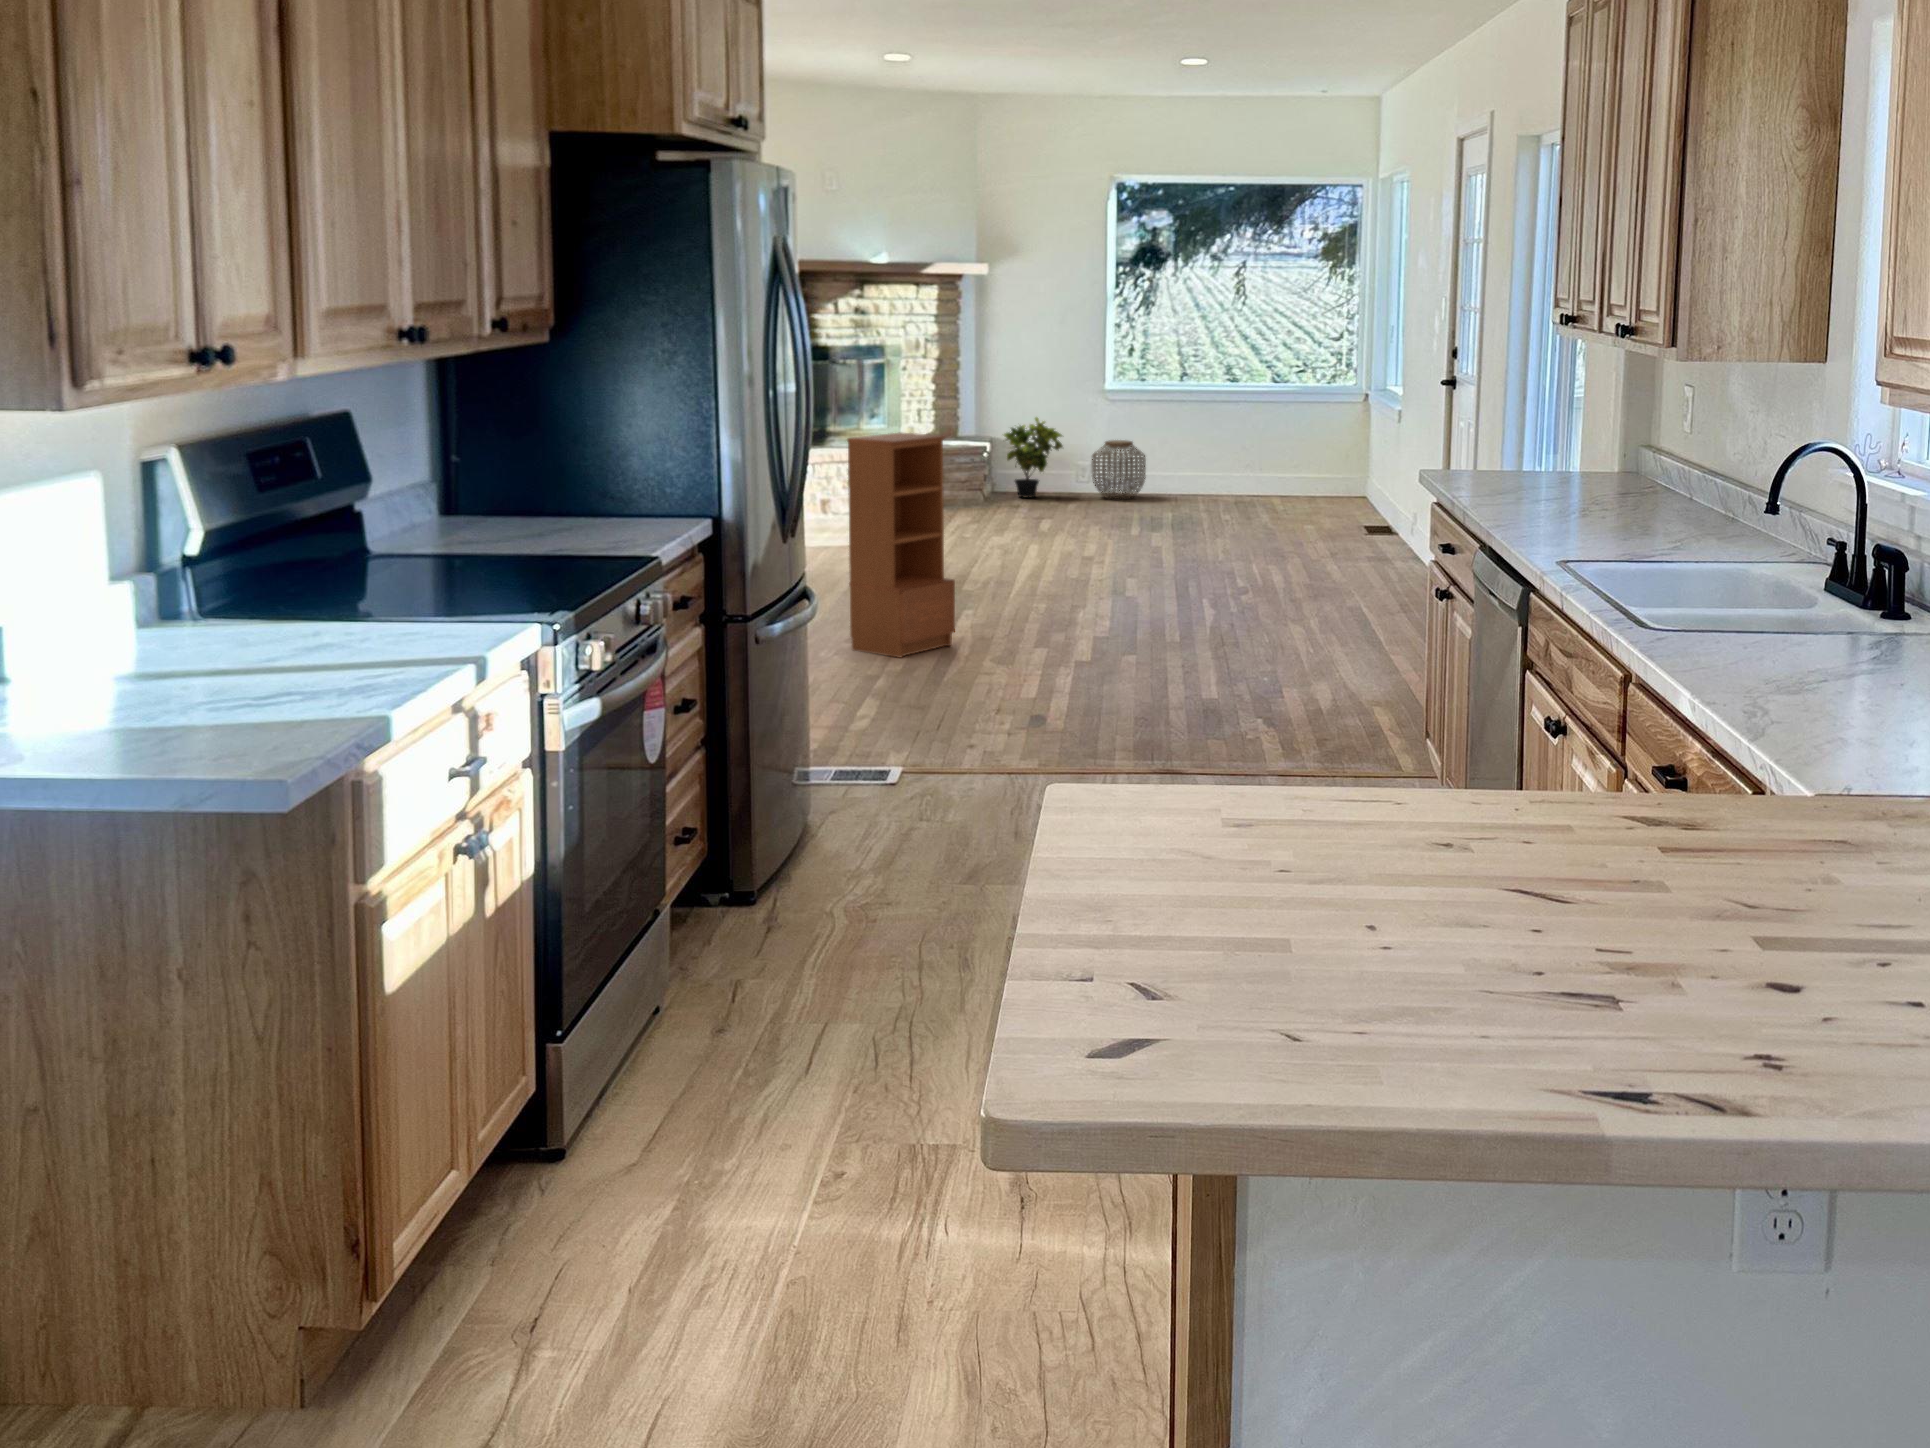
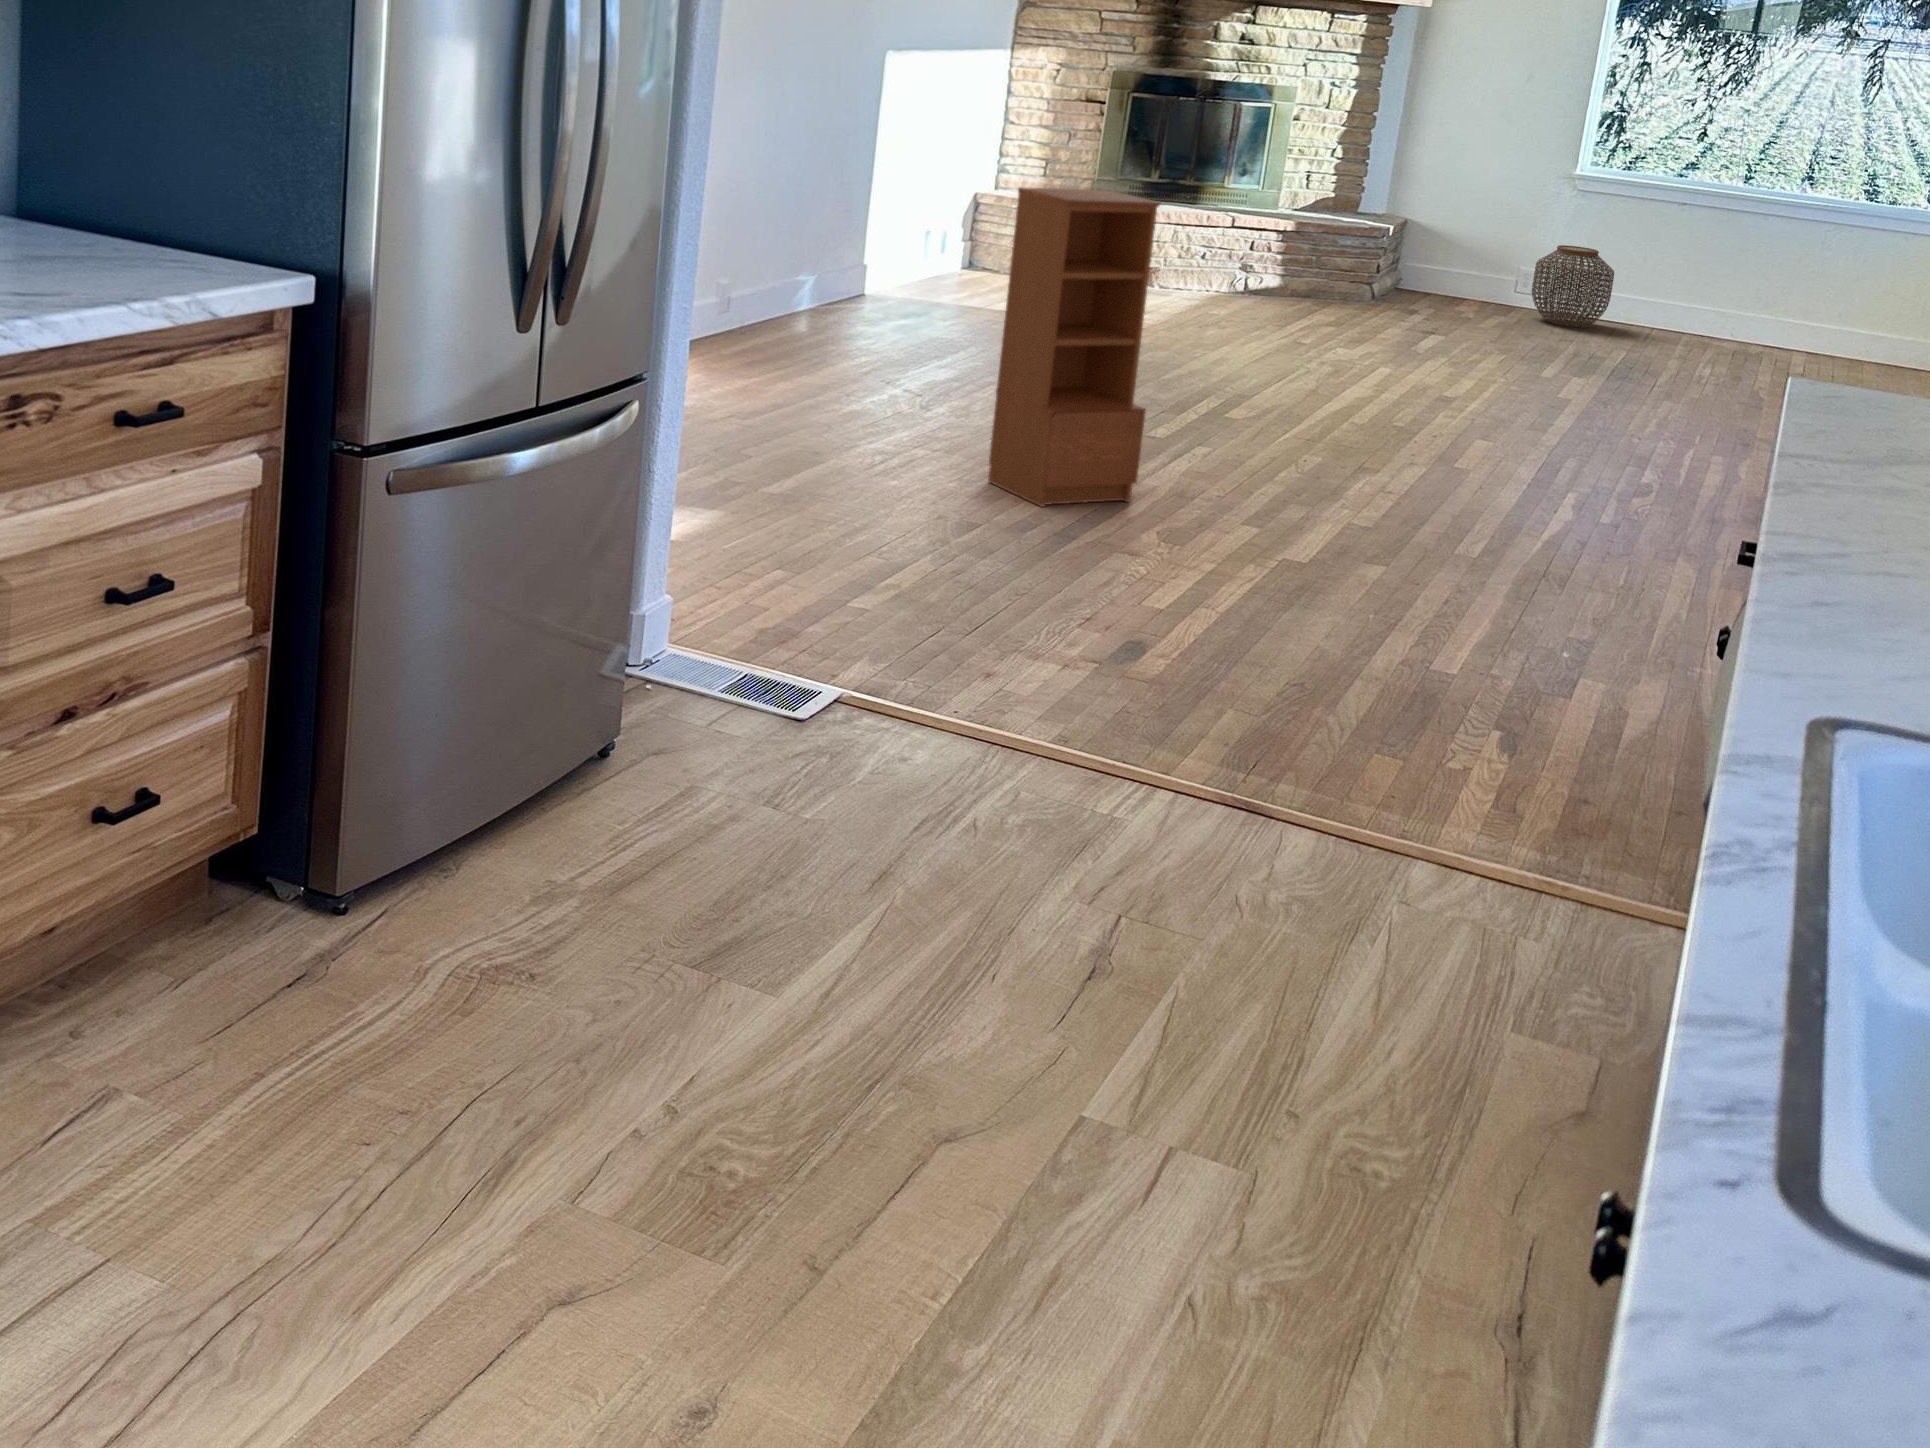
potted plant: present [1004,417,1063,497] -> none [1416,201,1501,306]

